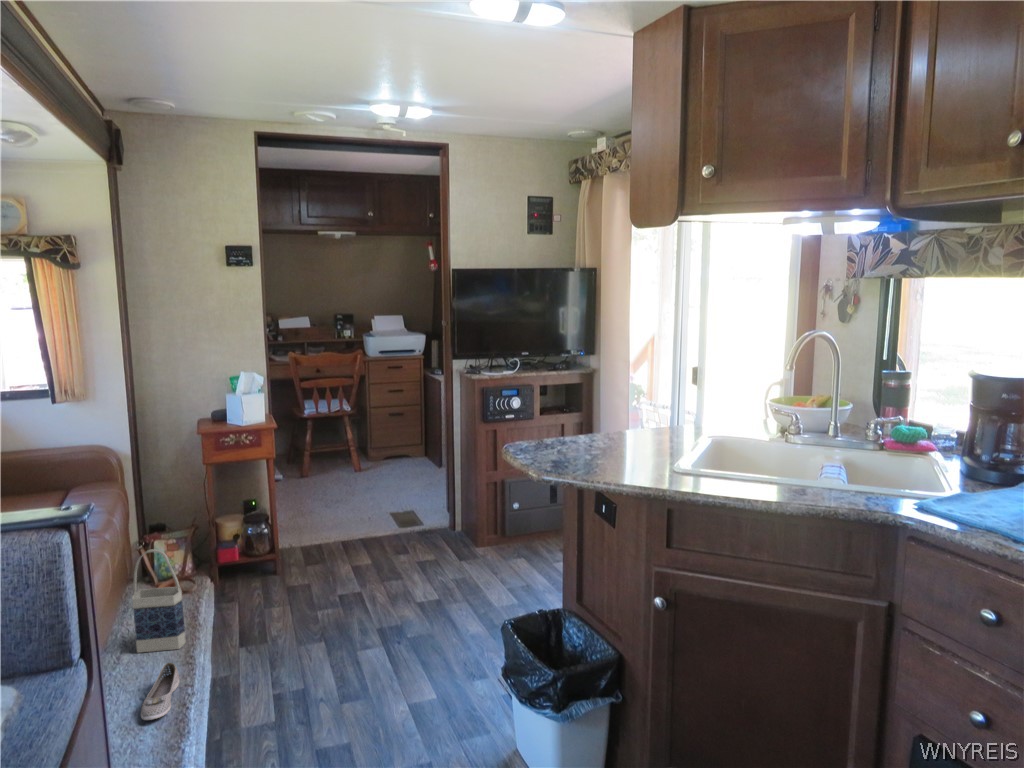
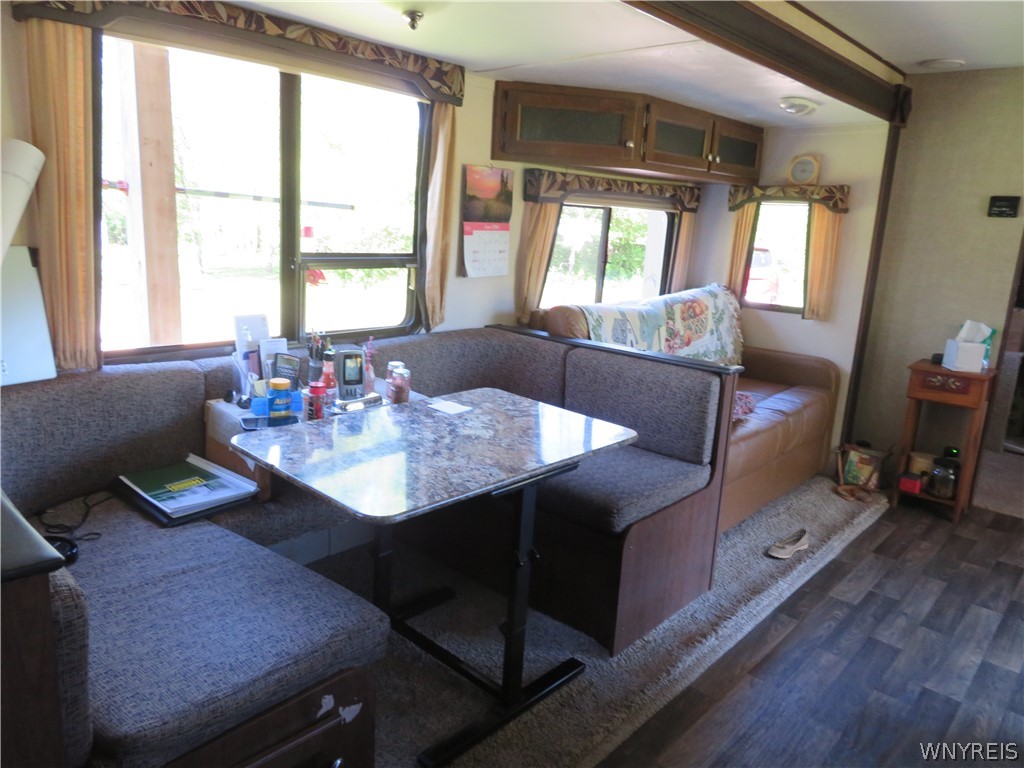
bag: present [133,550,186,653] -> none [795,443,839,530]

